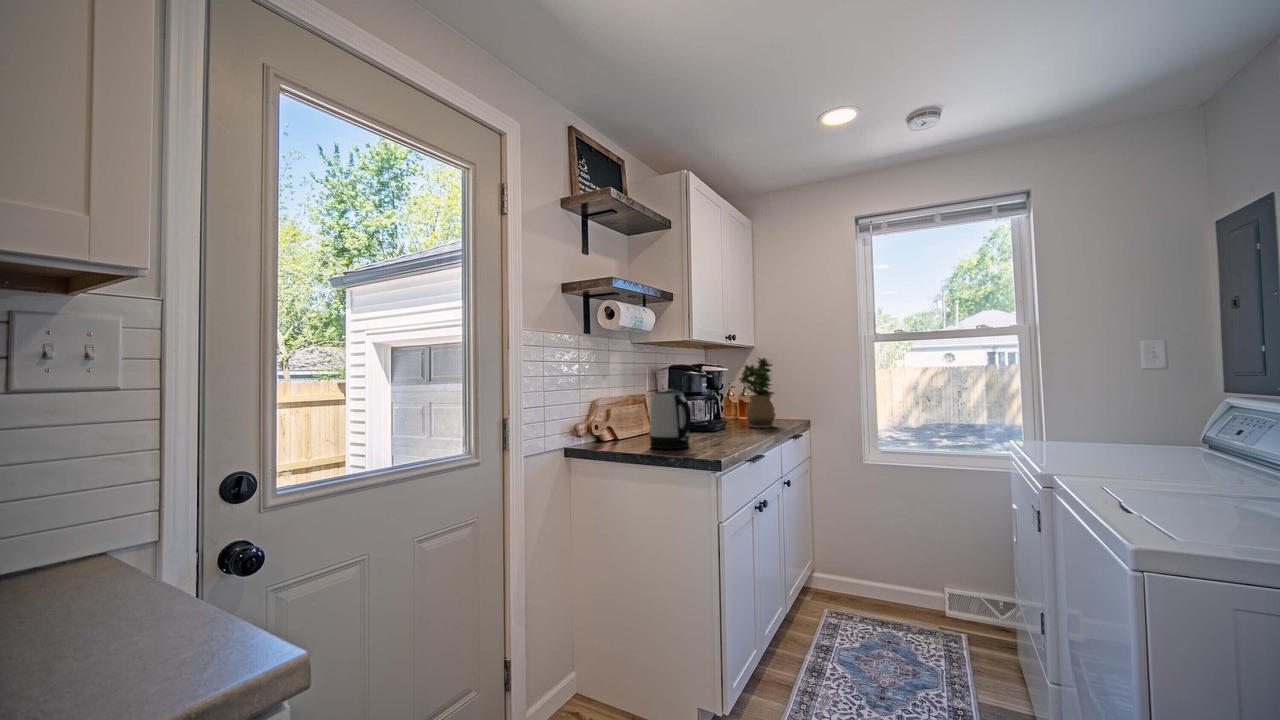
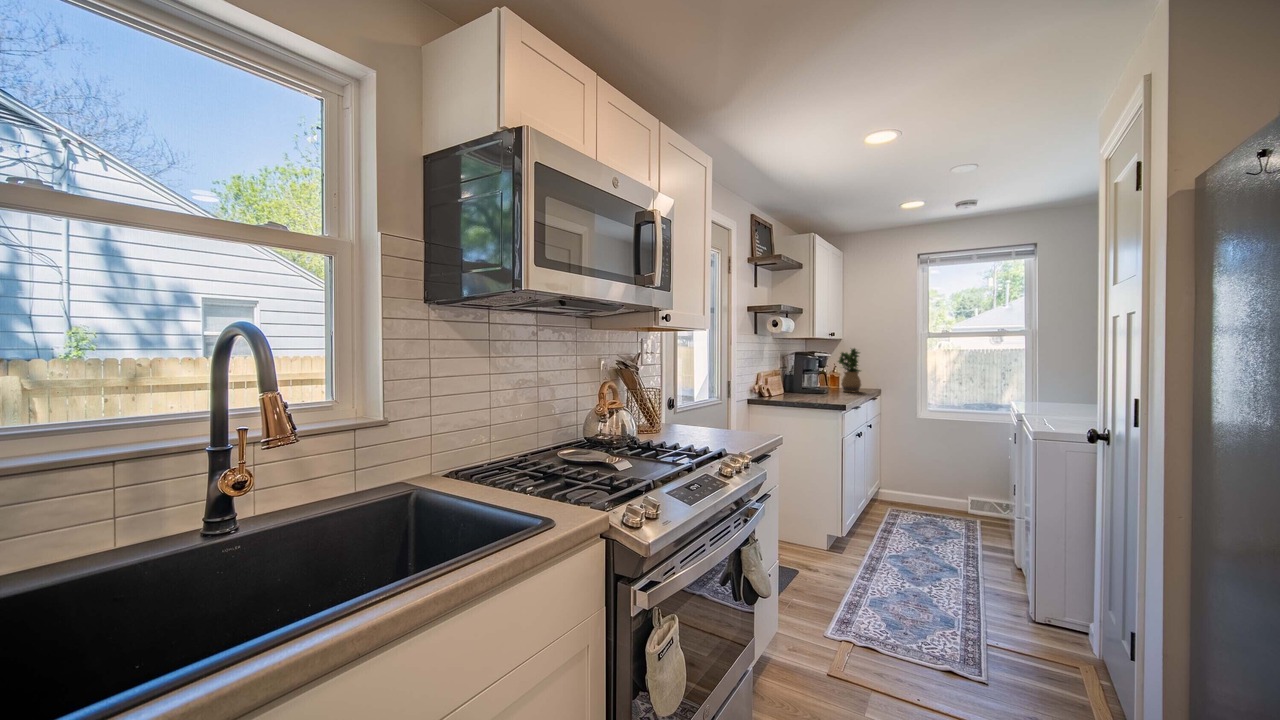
kettle: present [650,389,691,449] -> none [796,367,823,400]

